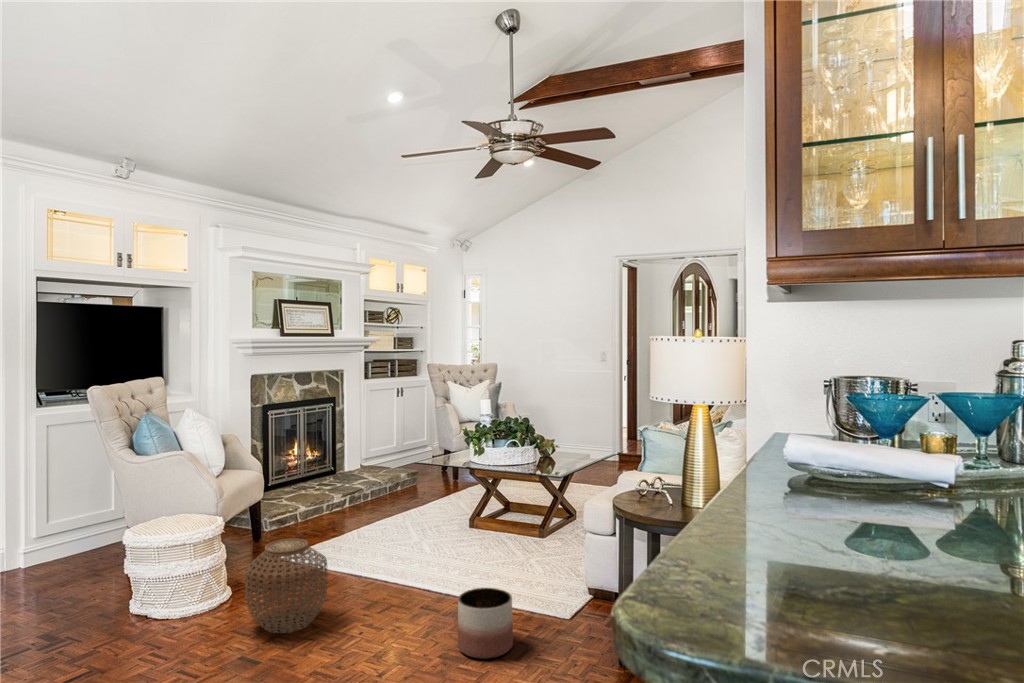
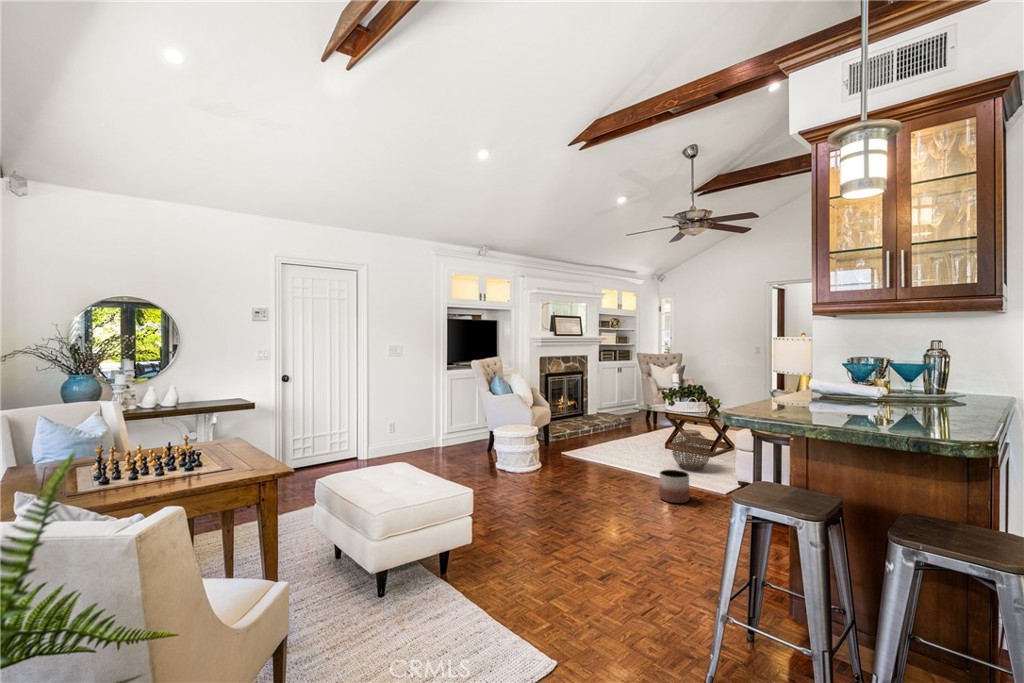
woven basket: present [245,539,327,633] -> present [672,430,710,470]

